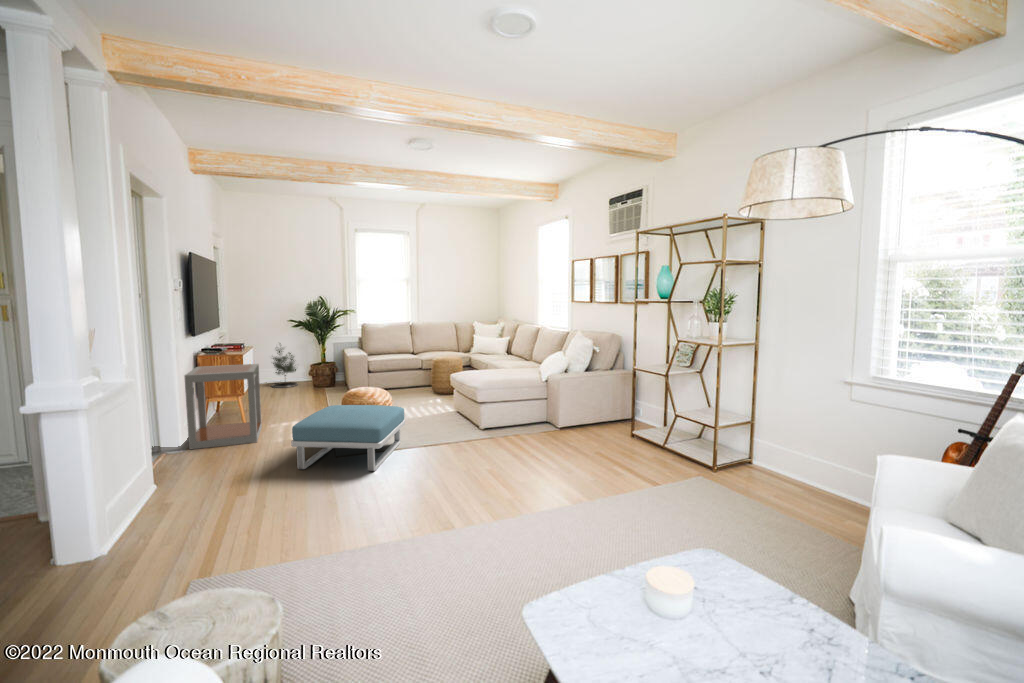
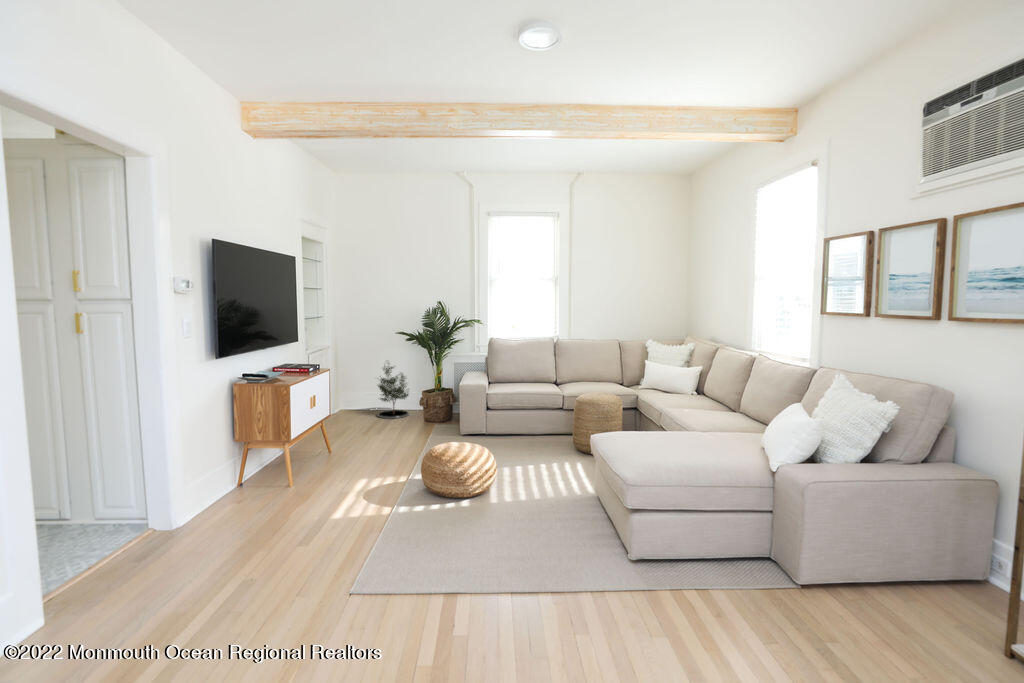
side table: present [184,364,262,449] -> none [187,401,311,527]
footstool: present [291,405,405,471] -> none [271,487,486,655]

